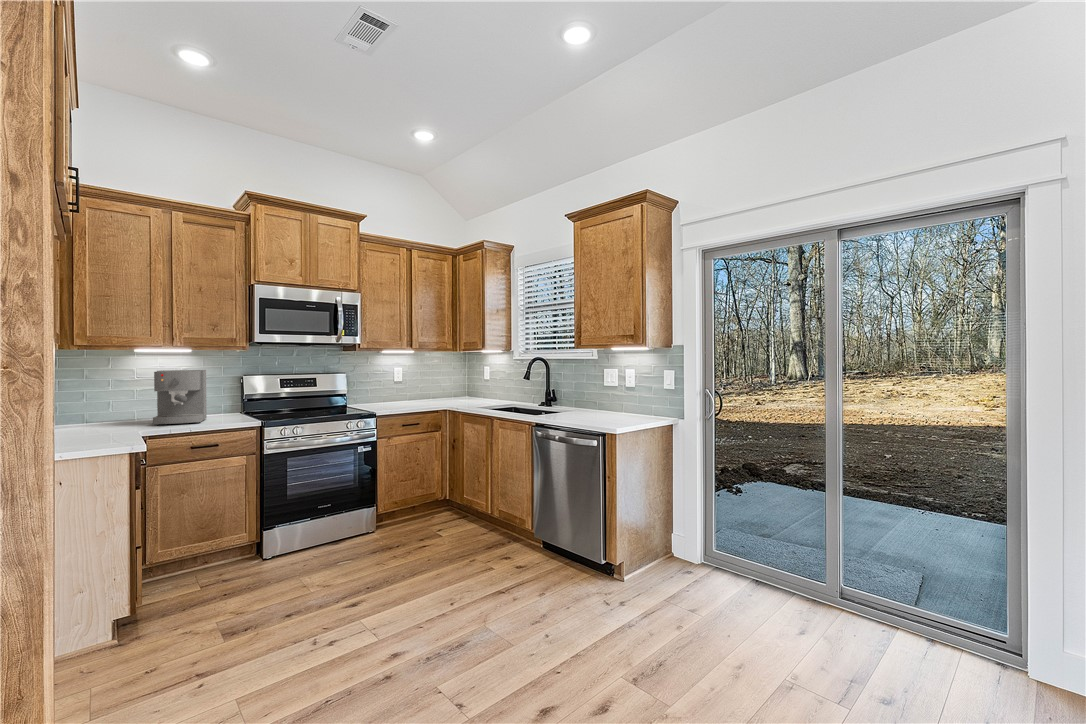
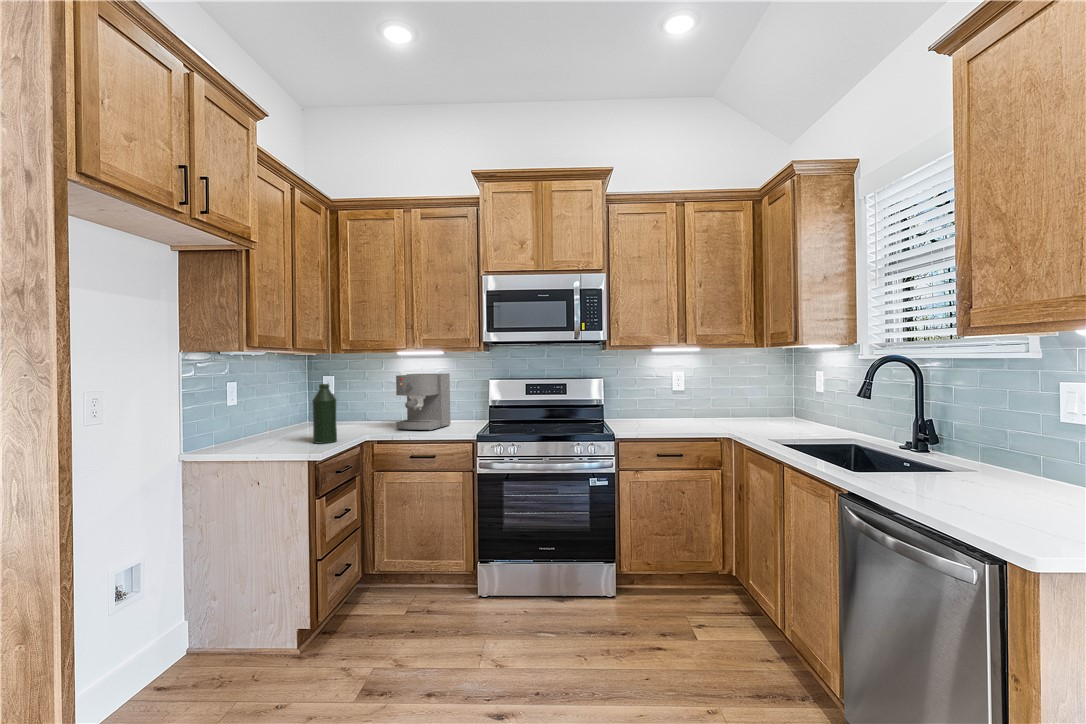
bottle: none [80,379,111,441] -> present [312,384,337,444]

